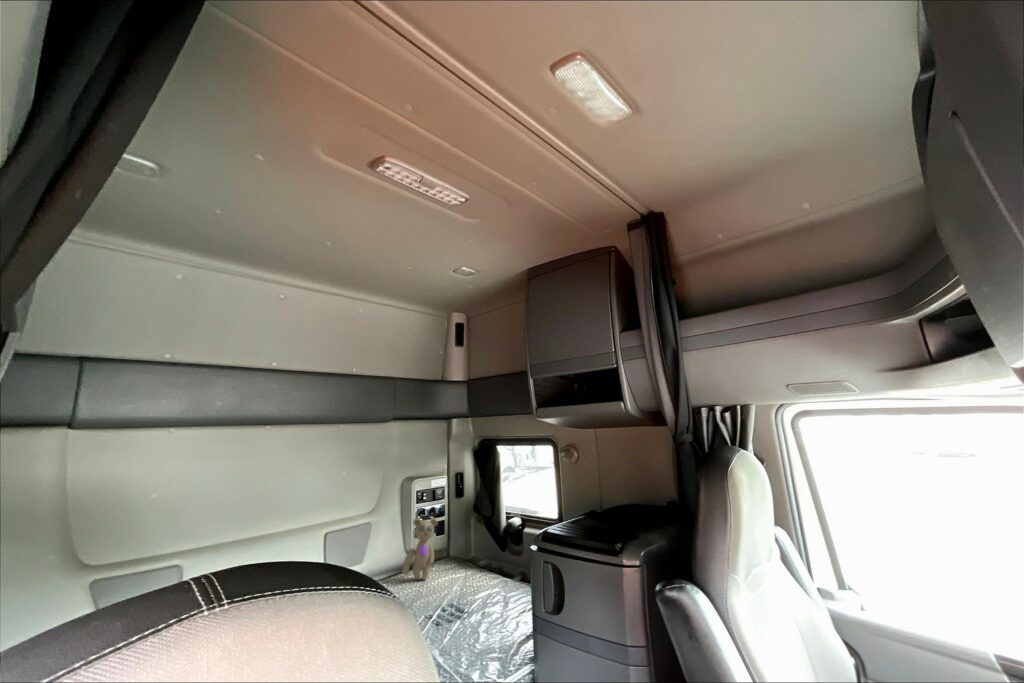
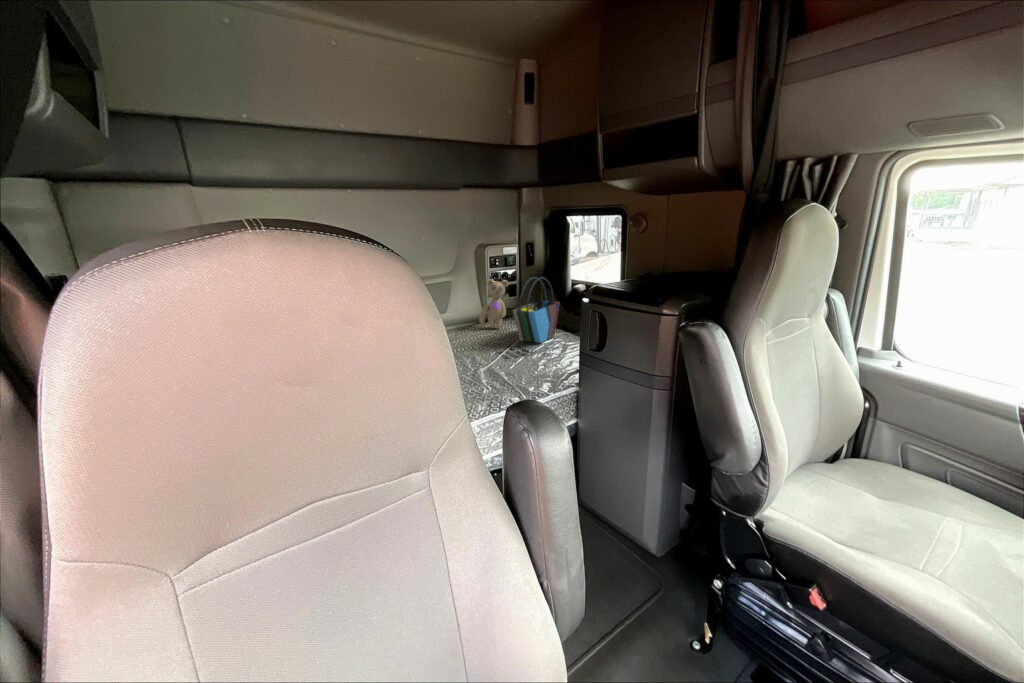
tote bag: none [445,515,496,598] -> present [513,277,560,343]

